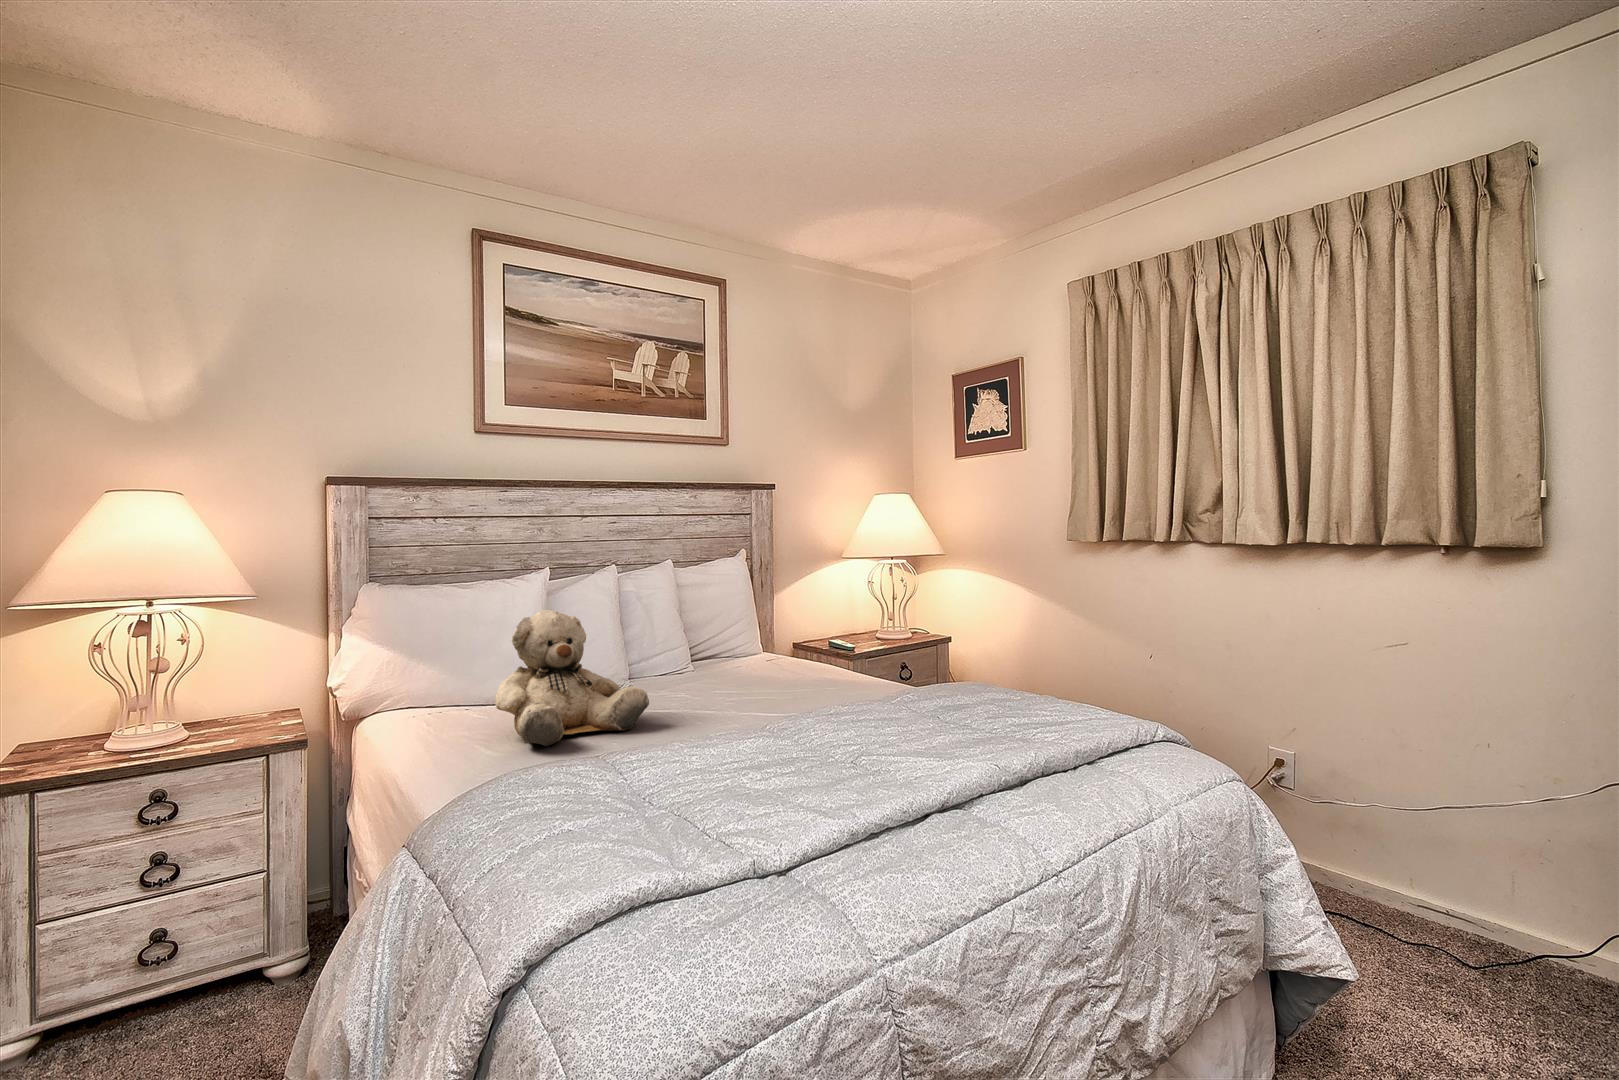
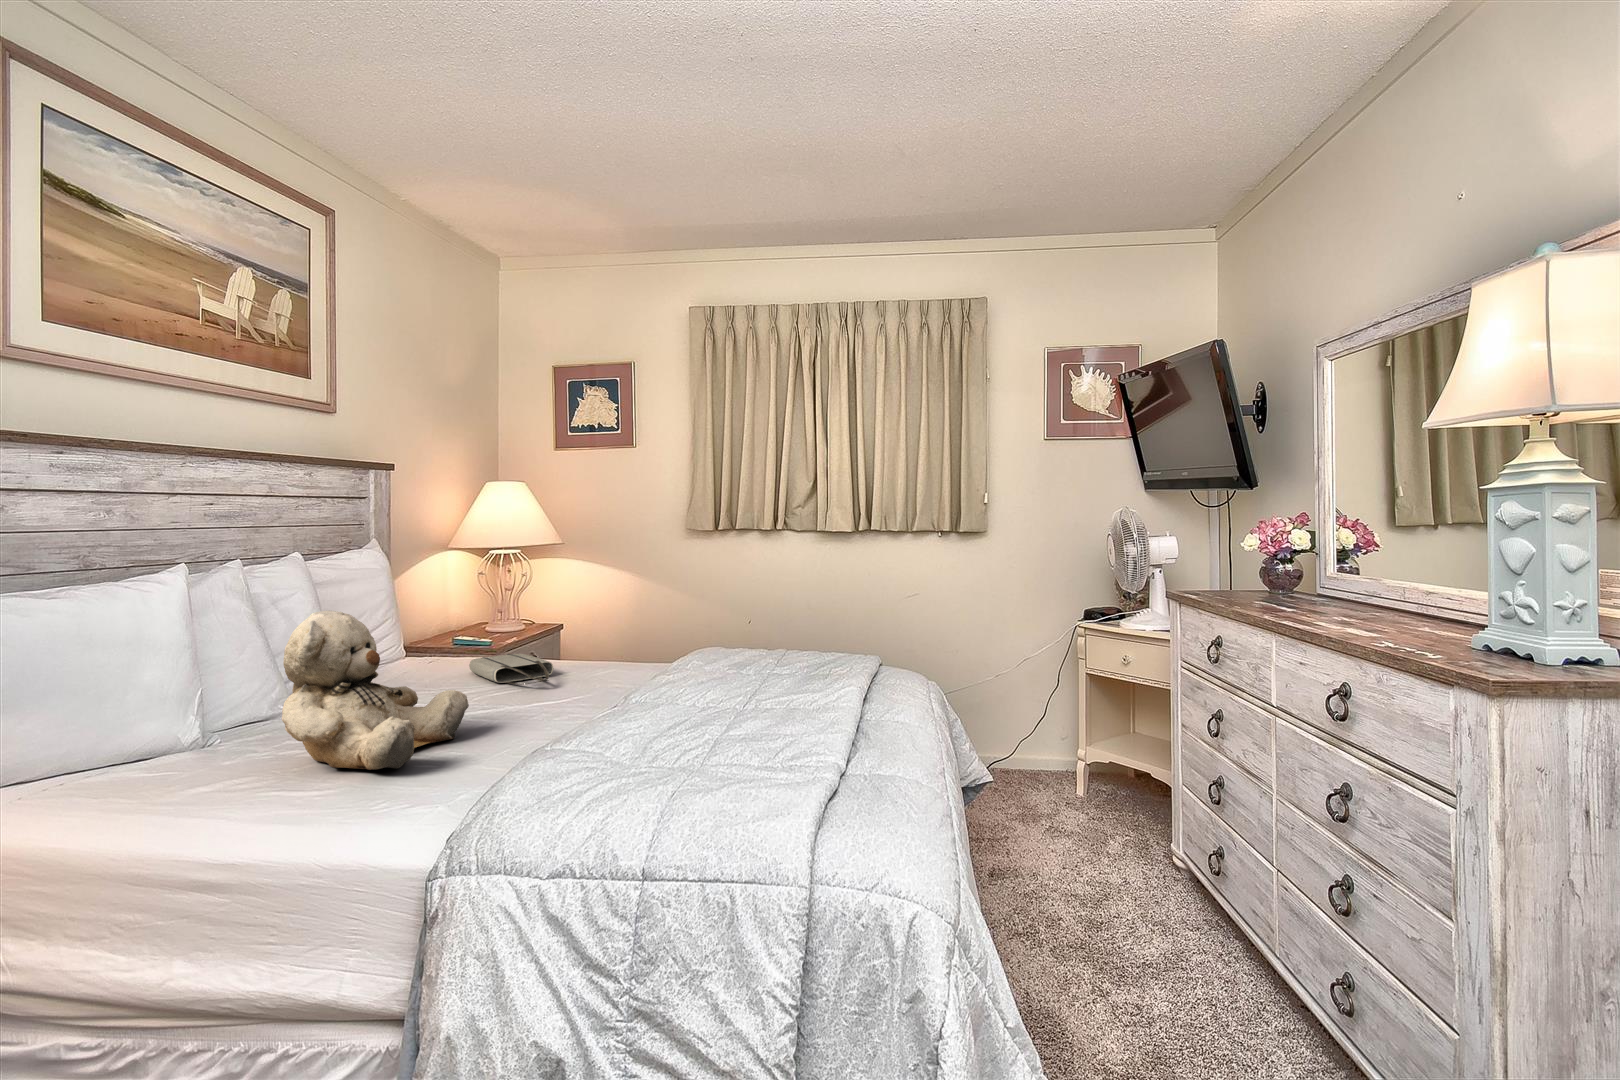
tote bag: none [755,661,816,692] -> present [469,654,553,685]

